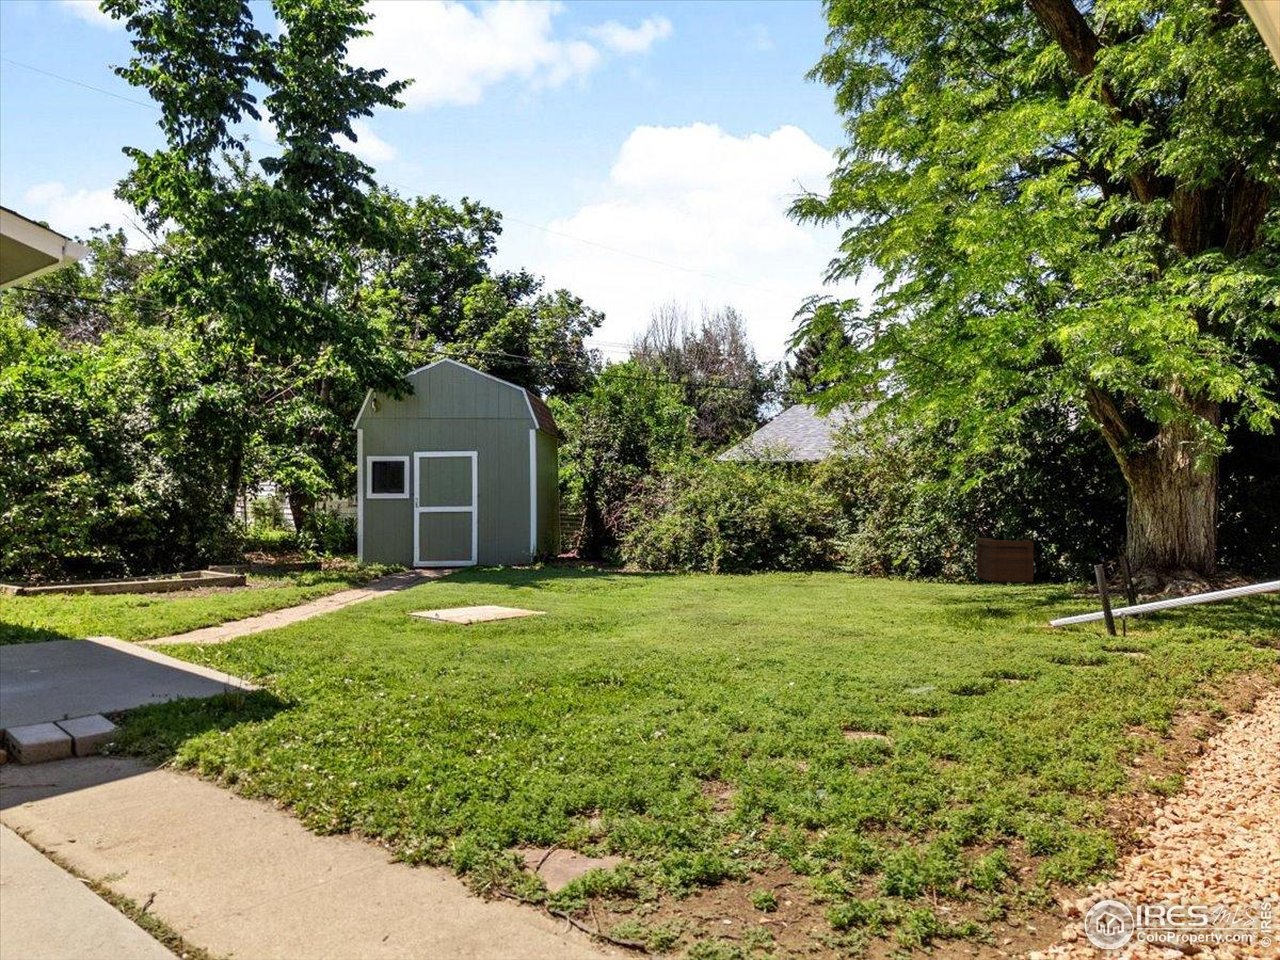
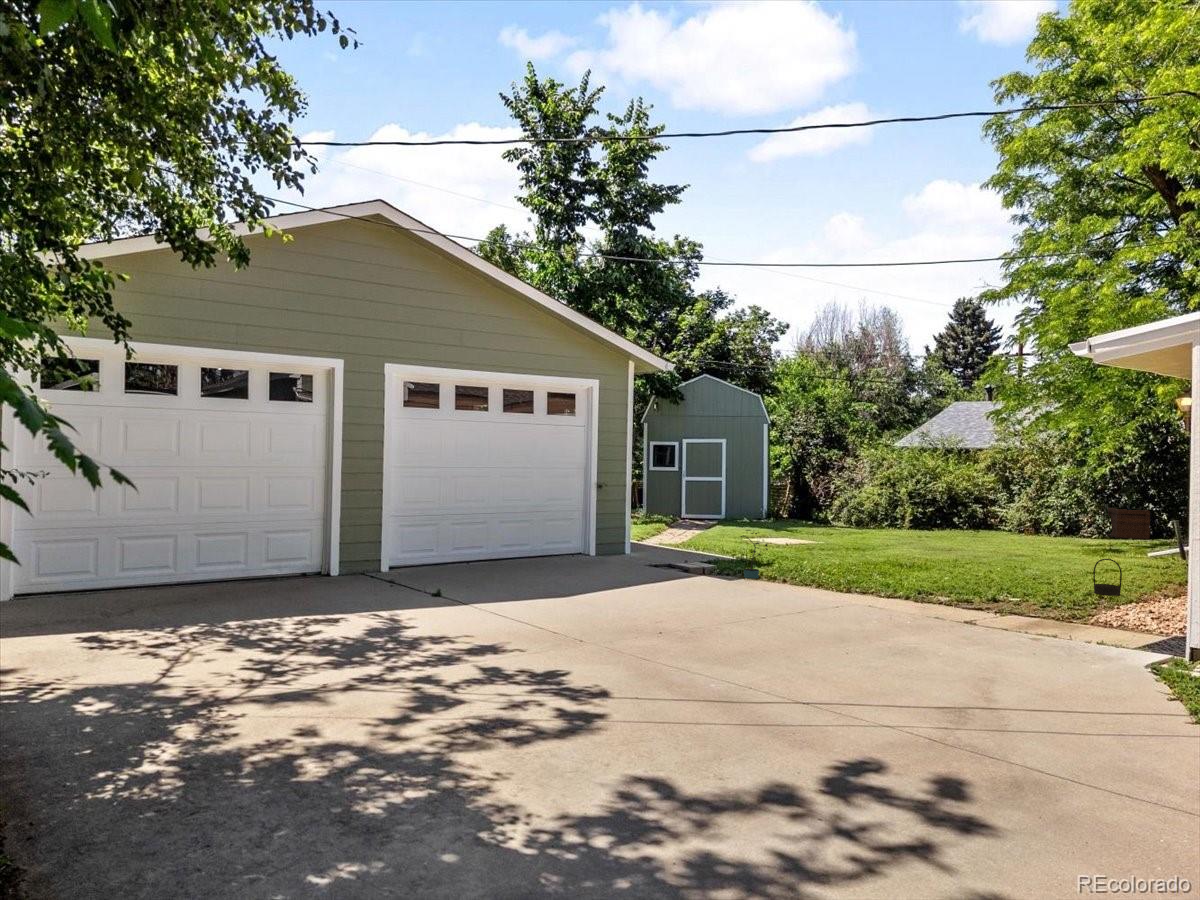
potted plant: none [40,646,136,793] -> present [741,530,768,578]
basket: none [989,705,1064,816] -> present [1093,559,1122,596]

